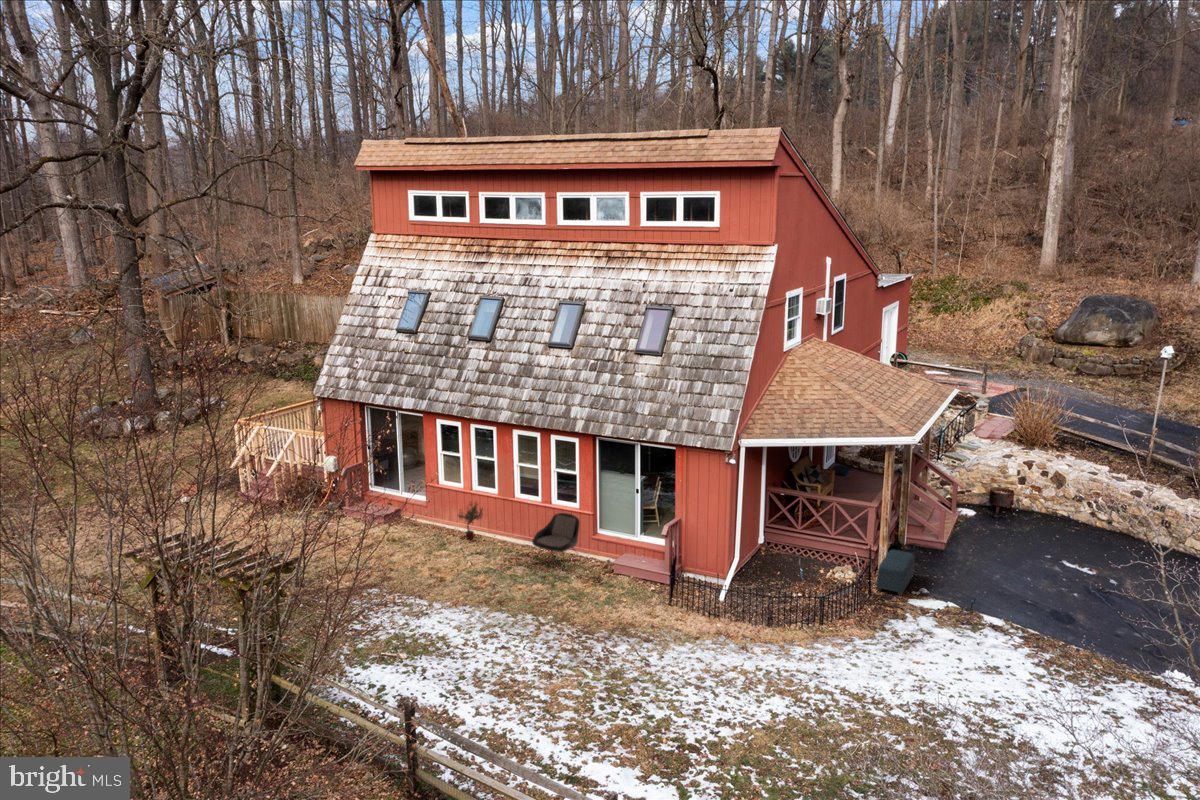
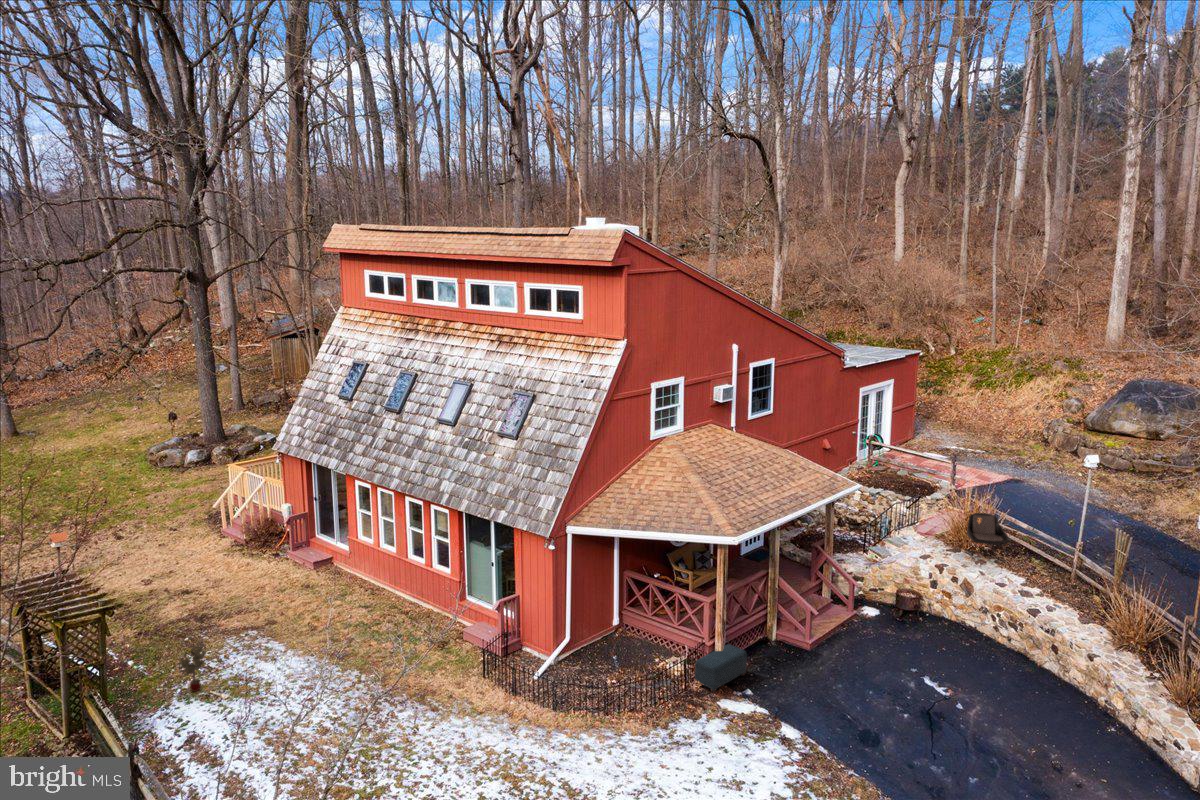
potted tree: present [458,502,483,540] -> present [179,643,206,692]
lounge chair: present [532,513,580,570] -> present [967,513,1009,561]

